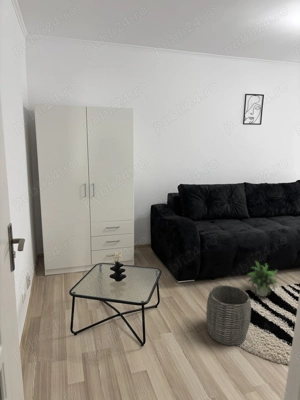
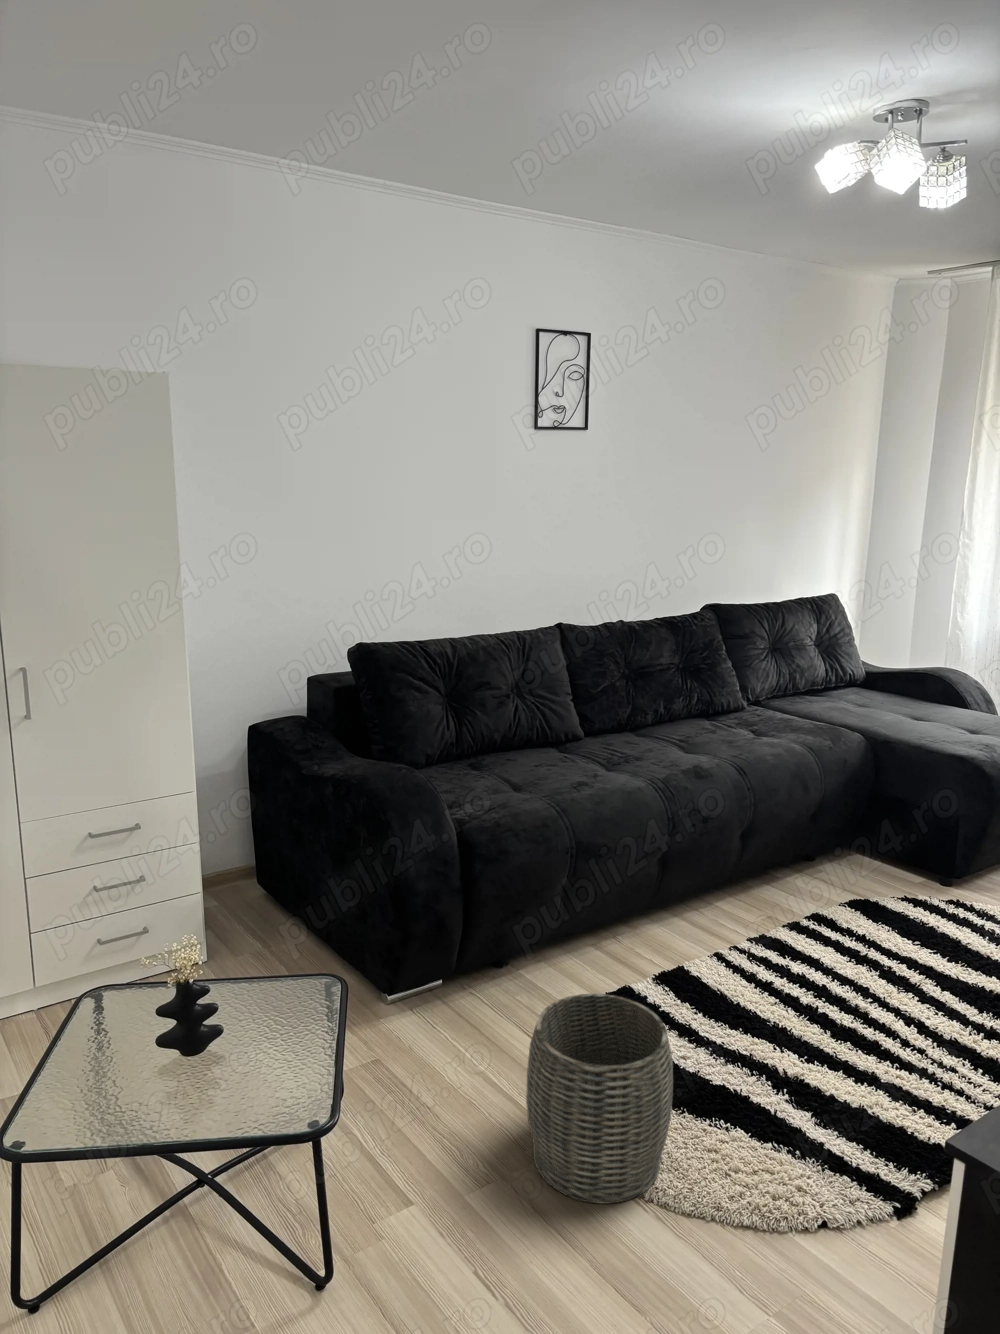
potted plant: present [249,262,277,296] -> none [614,884,712,998]

